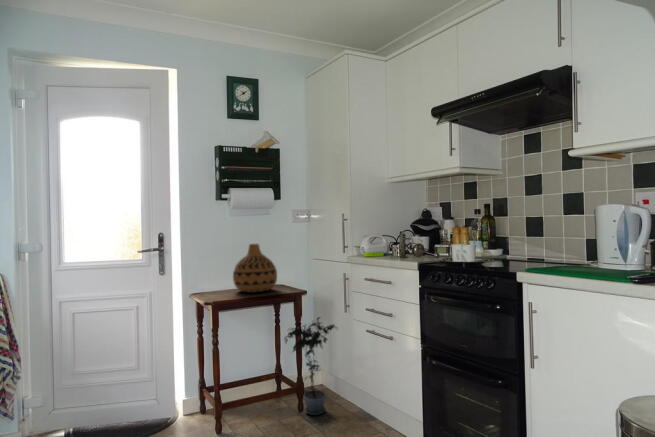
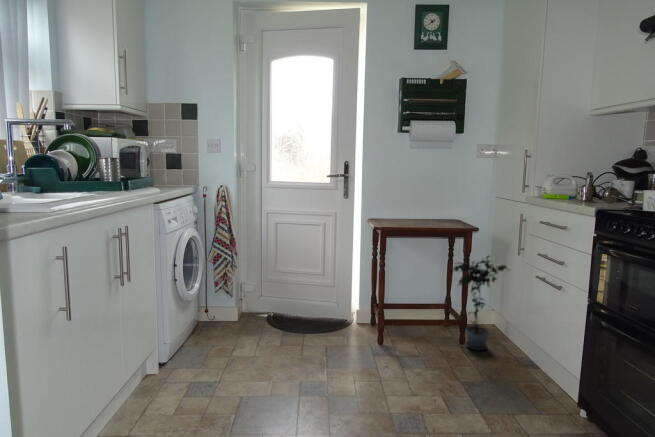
vase: present [233,244,277,292] -> none [407,176,450,223]

